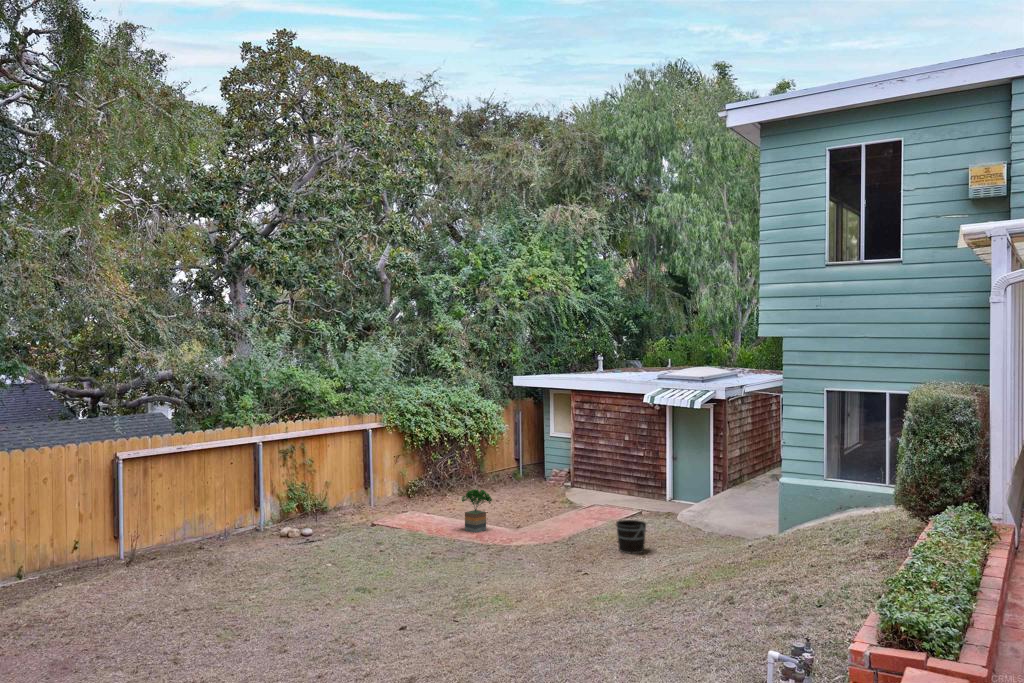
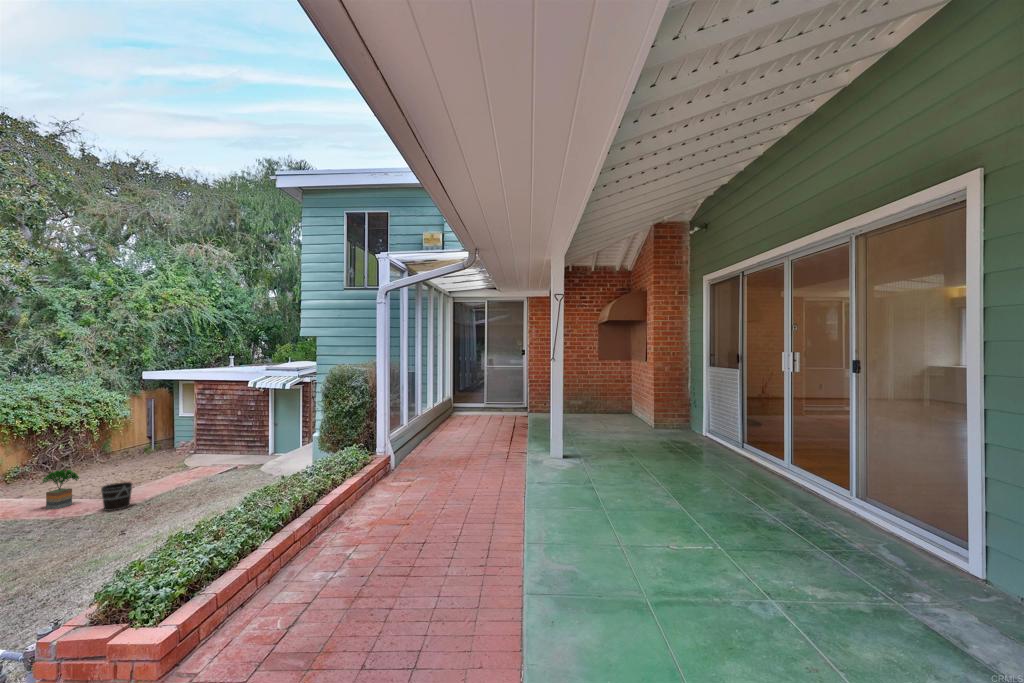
bucket: present [616,520,646,553] -> present [101,482,132,511]

